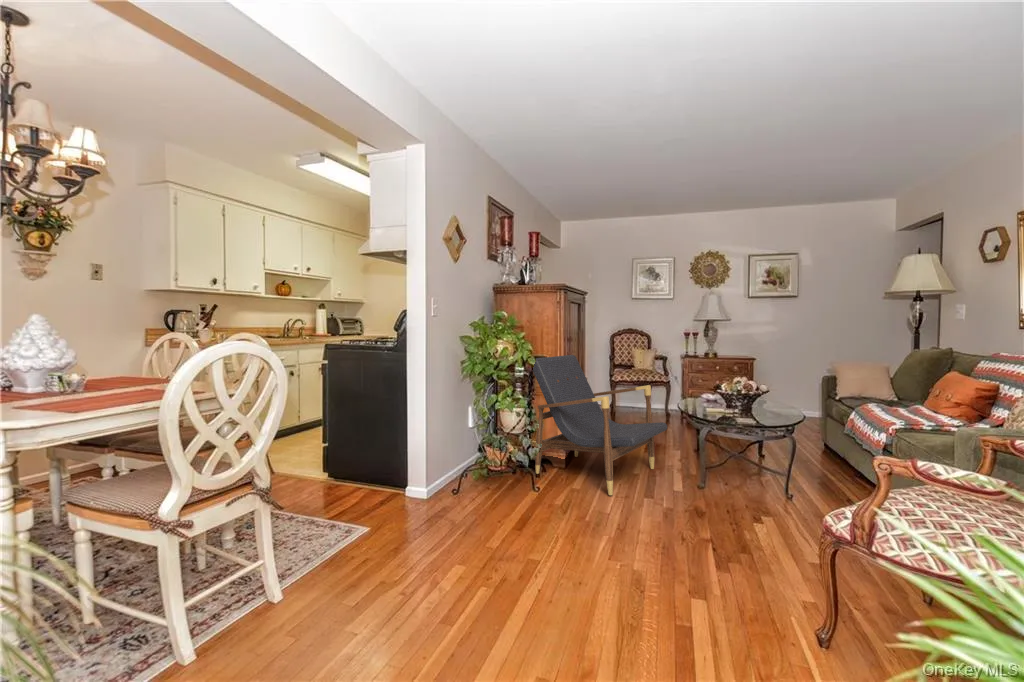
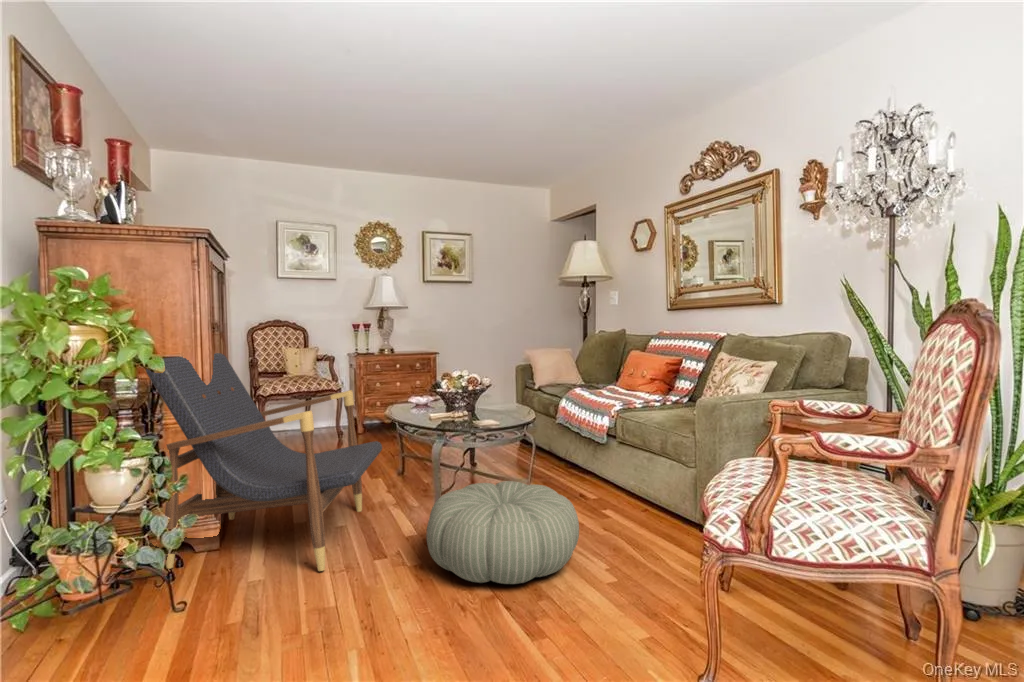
pouf: none [674,464,799,540] -> present [426,481,579,584]

